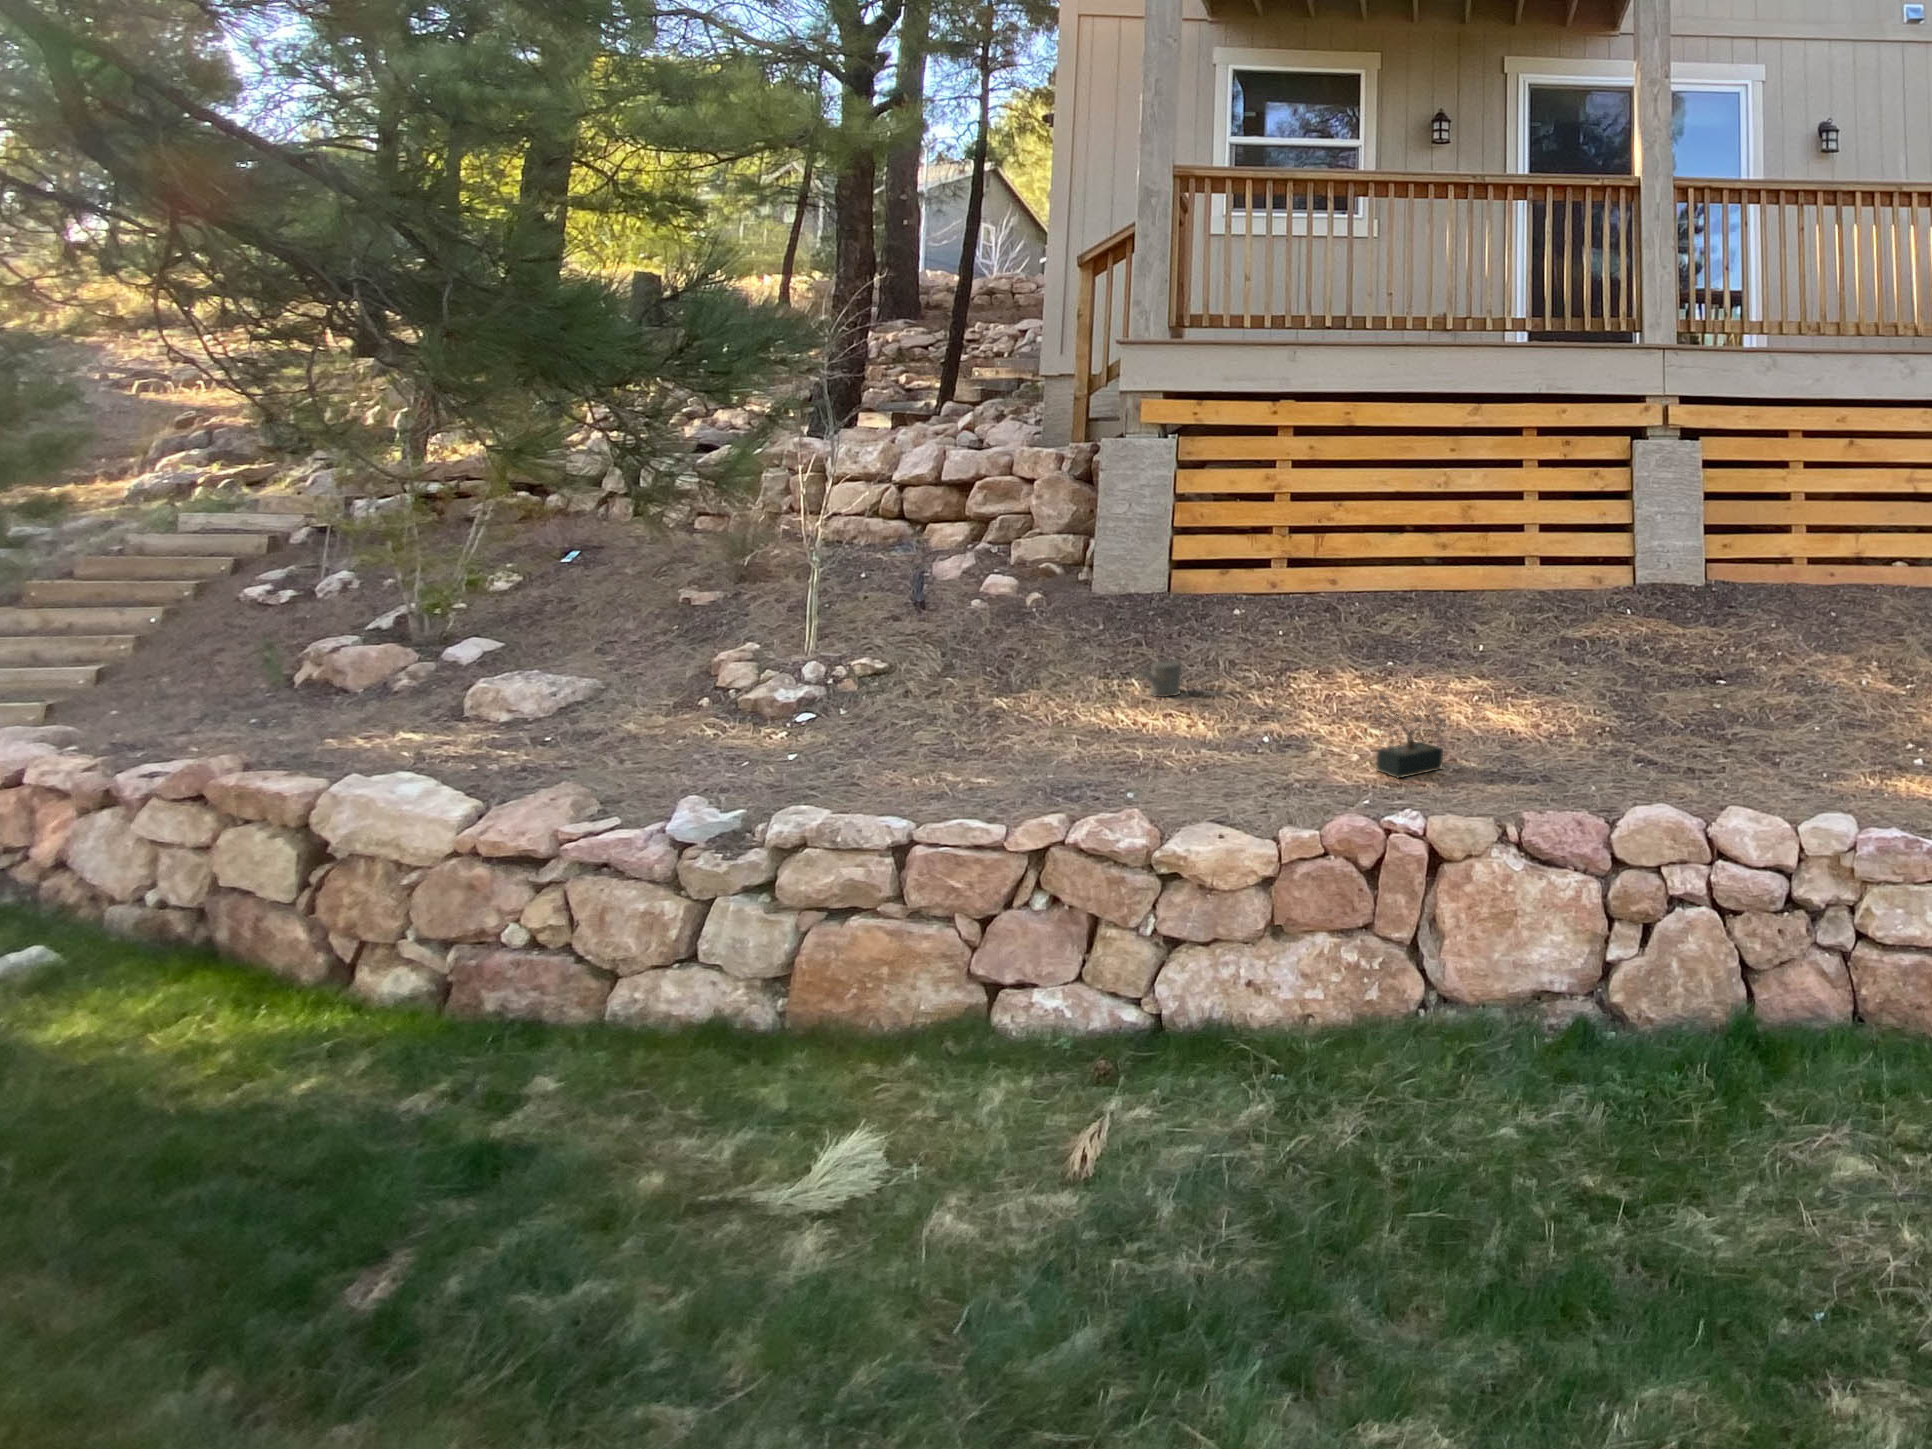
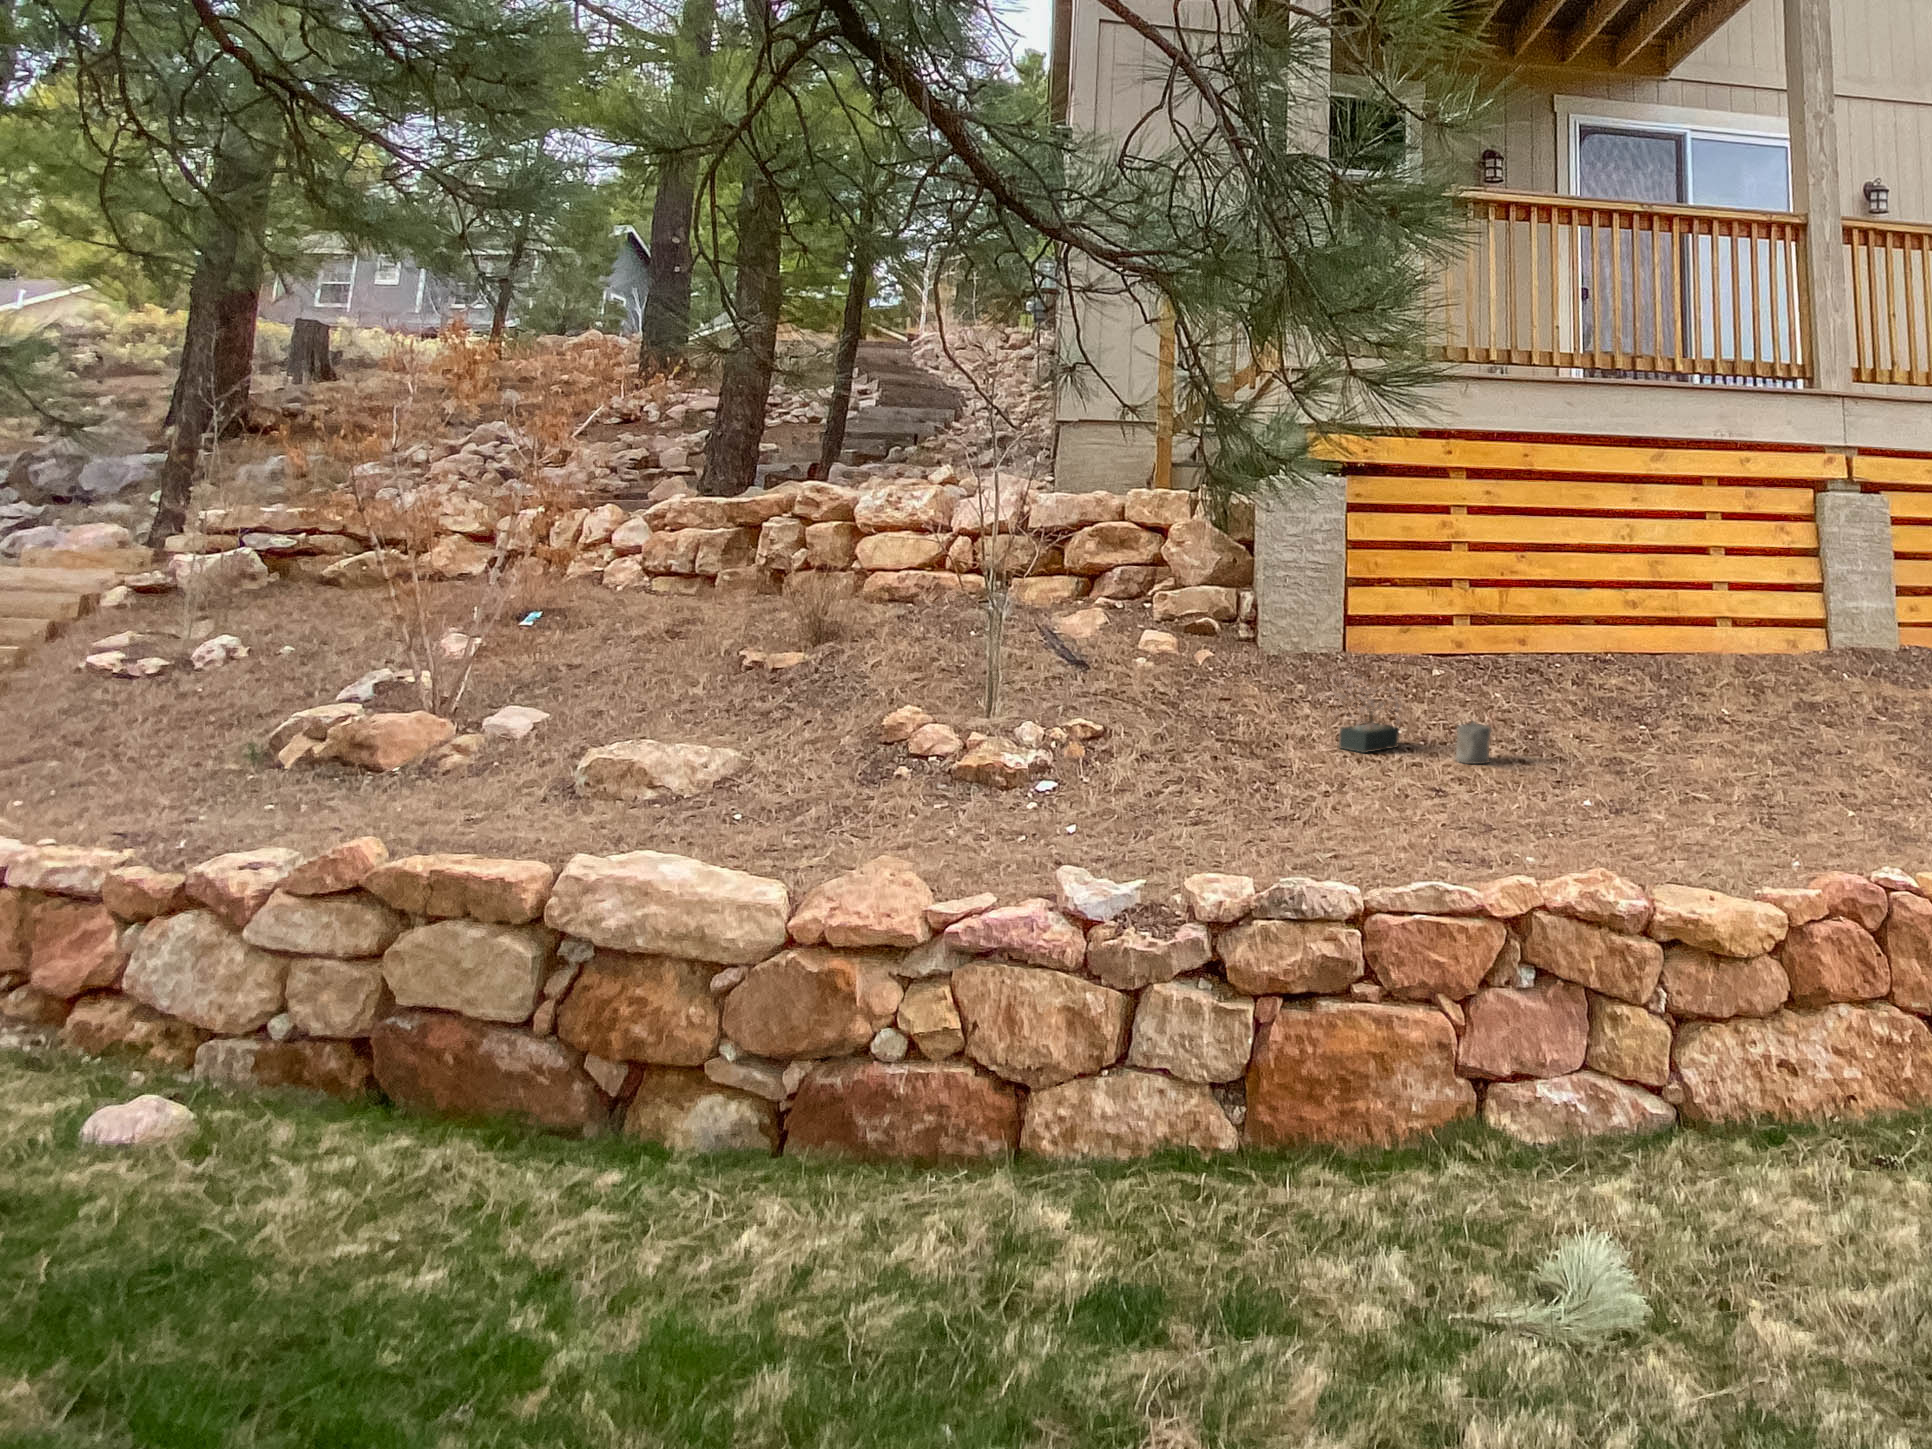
decorative plant: present [1362,695,1447,778] -> present [1328,674,1400,753]

